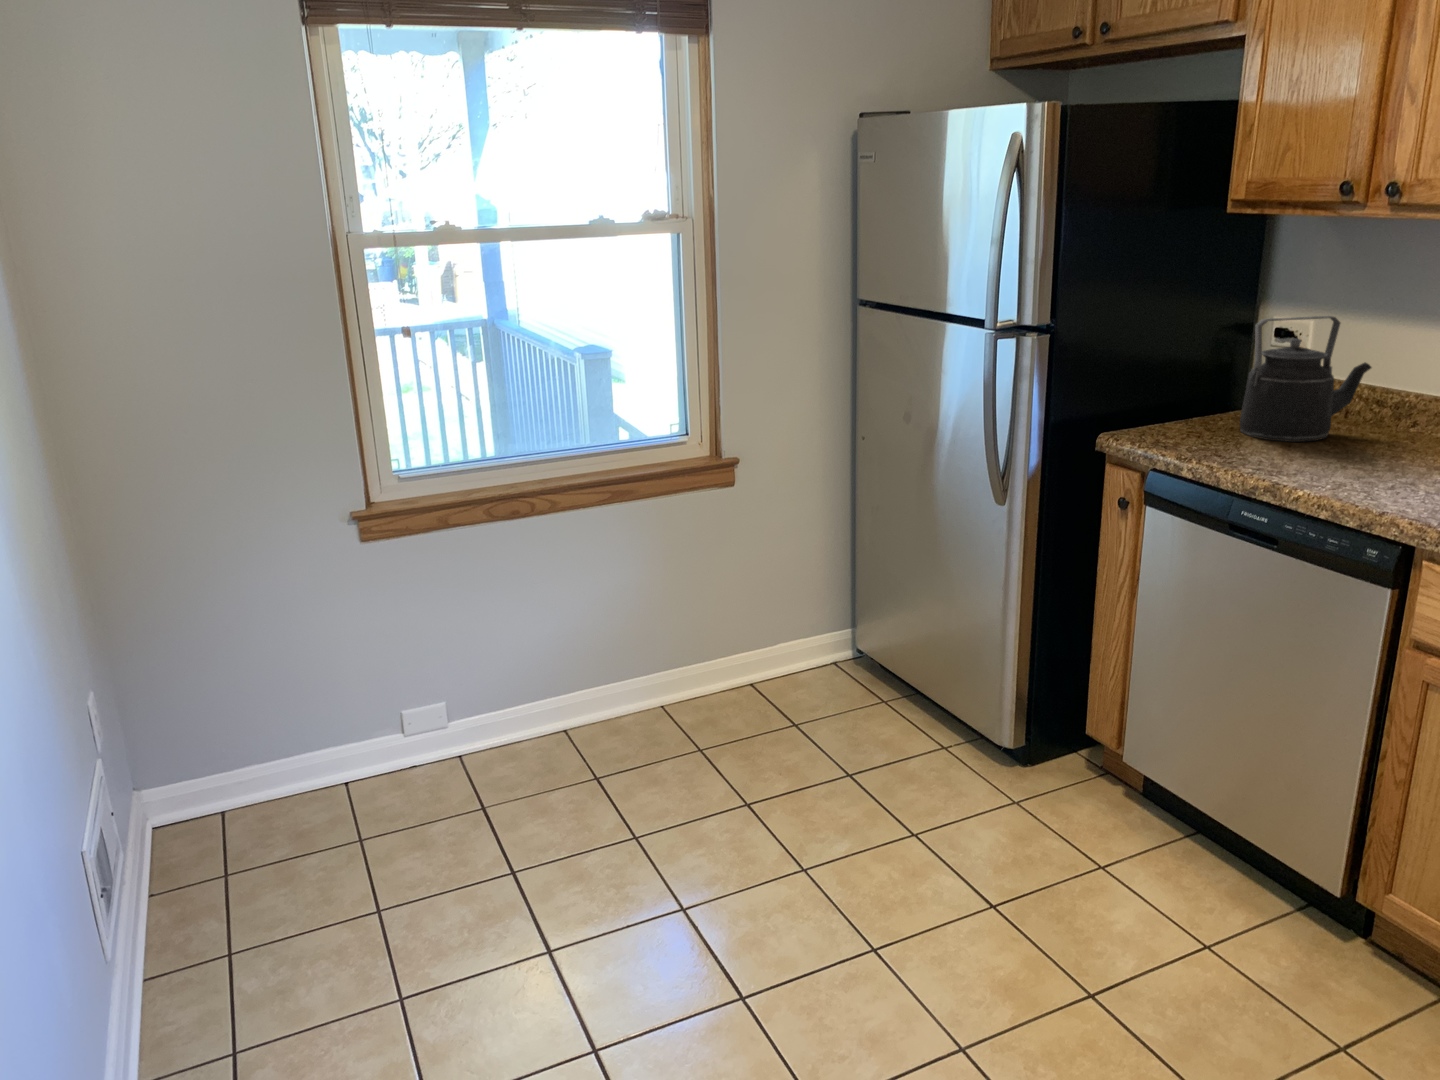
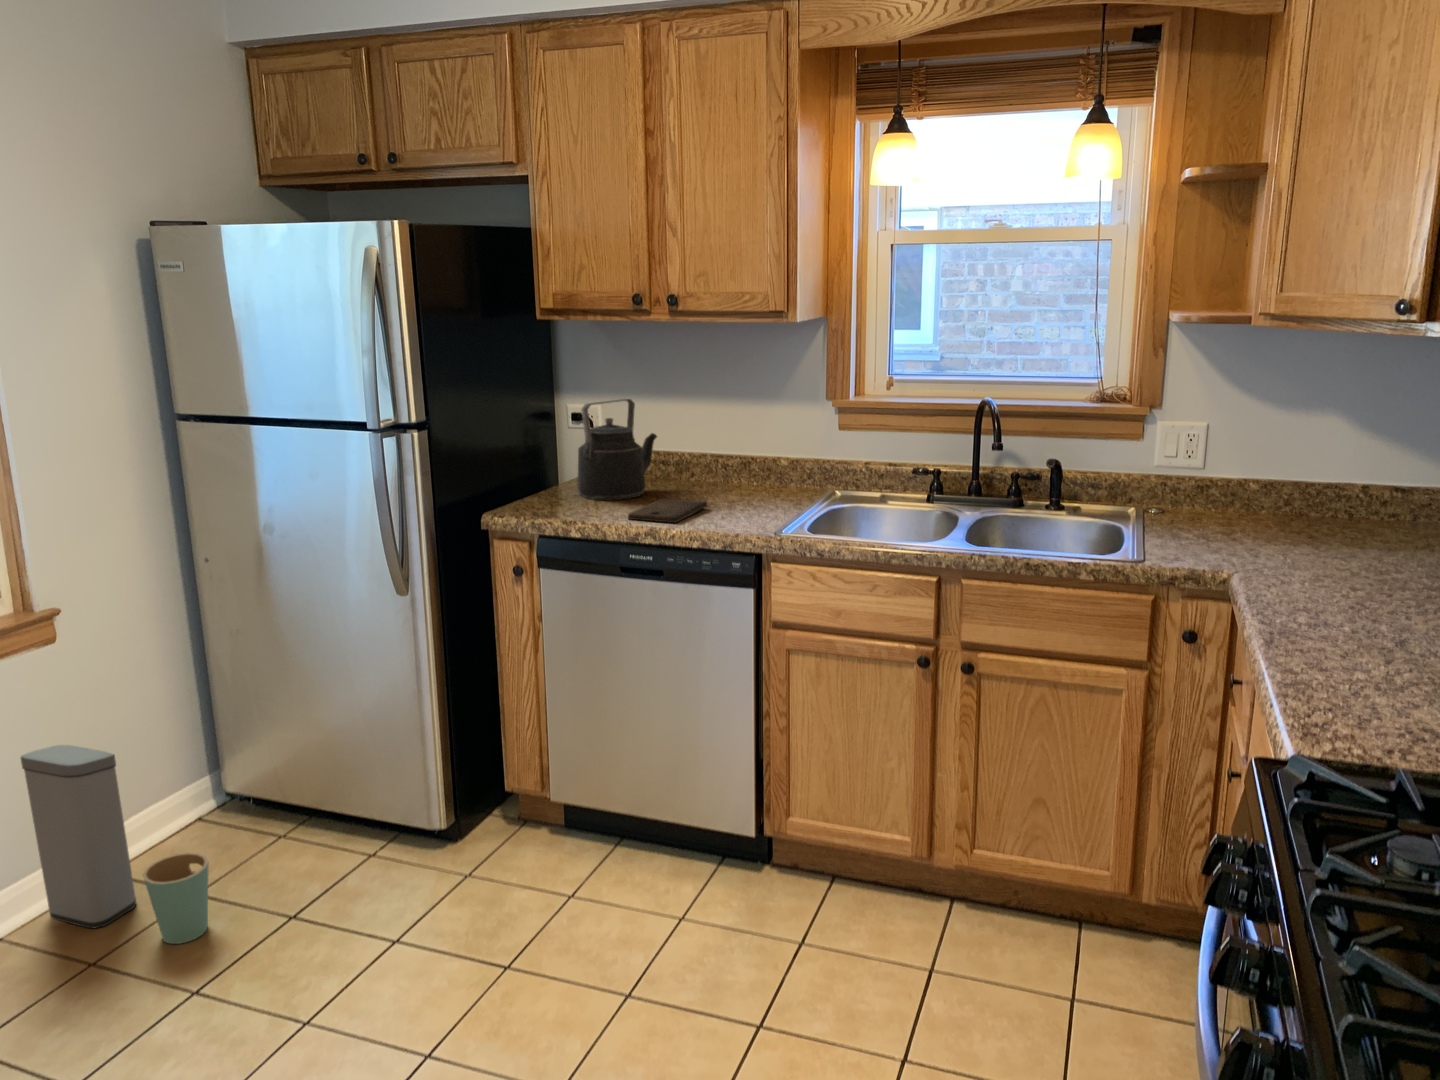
cutting board: none [1259,448,1391,482] -> present [628,499,707,523]
trash can: none [690,570,792,760] -> present [21,745,209,944]

